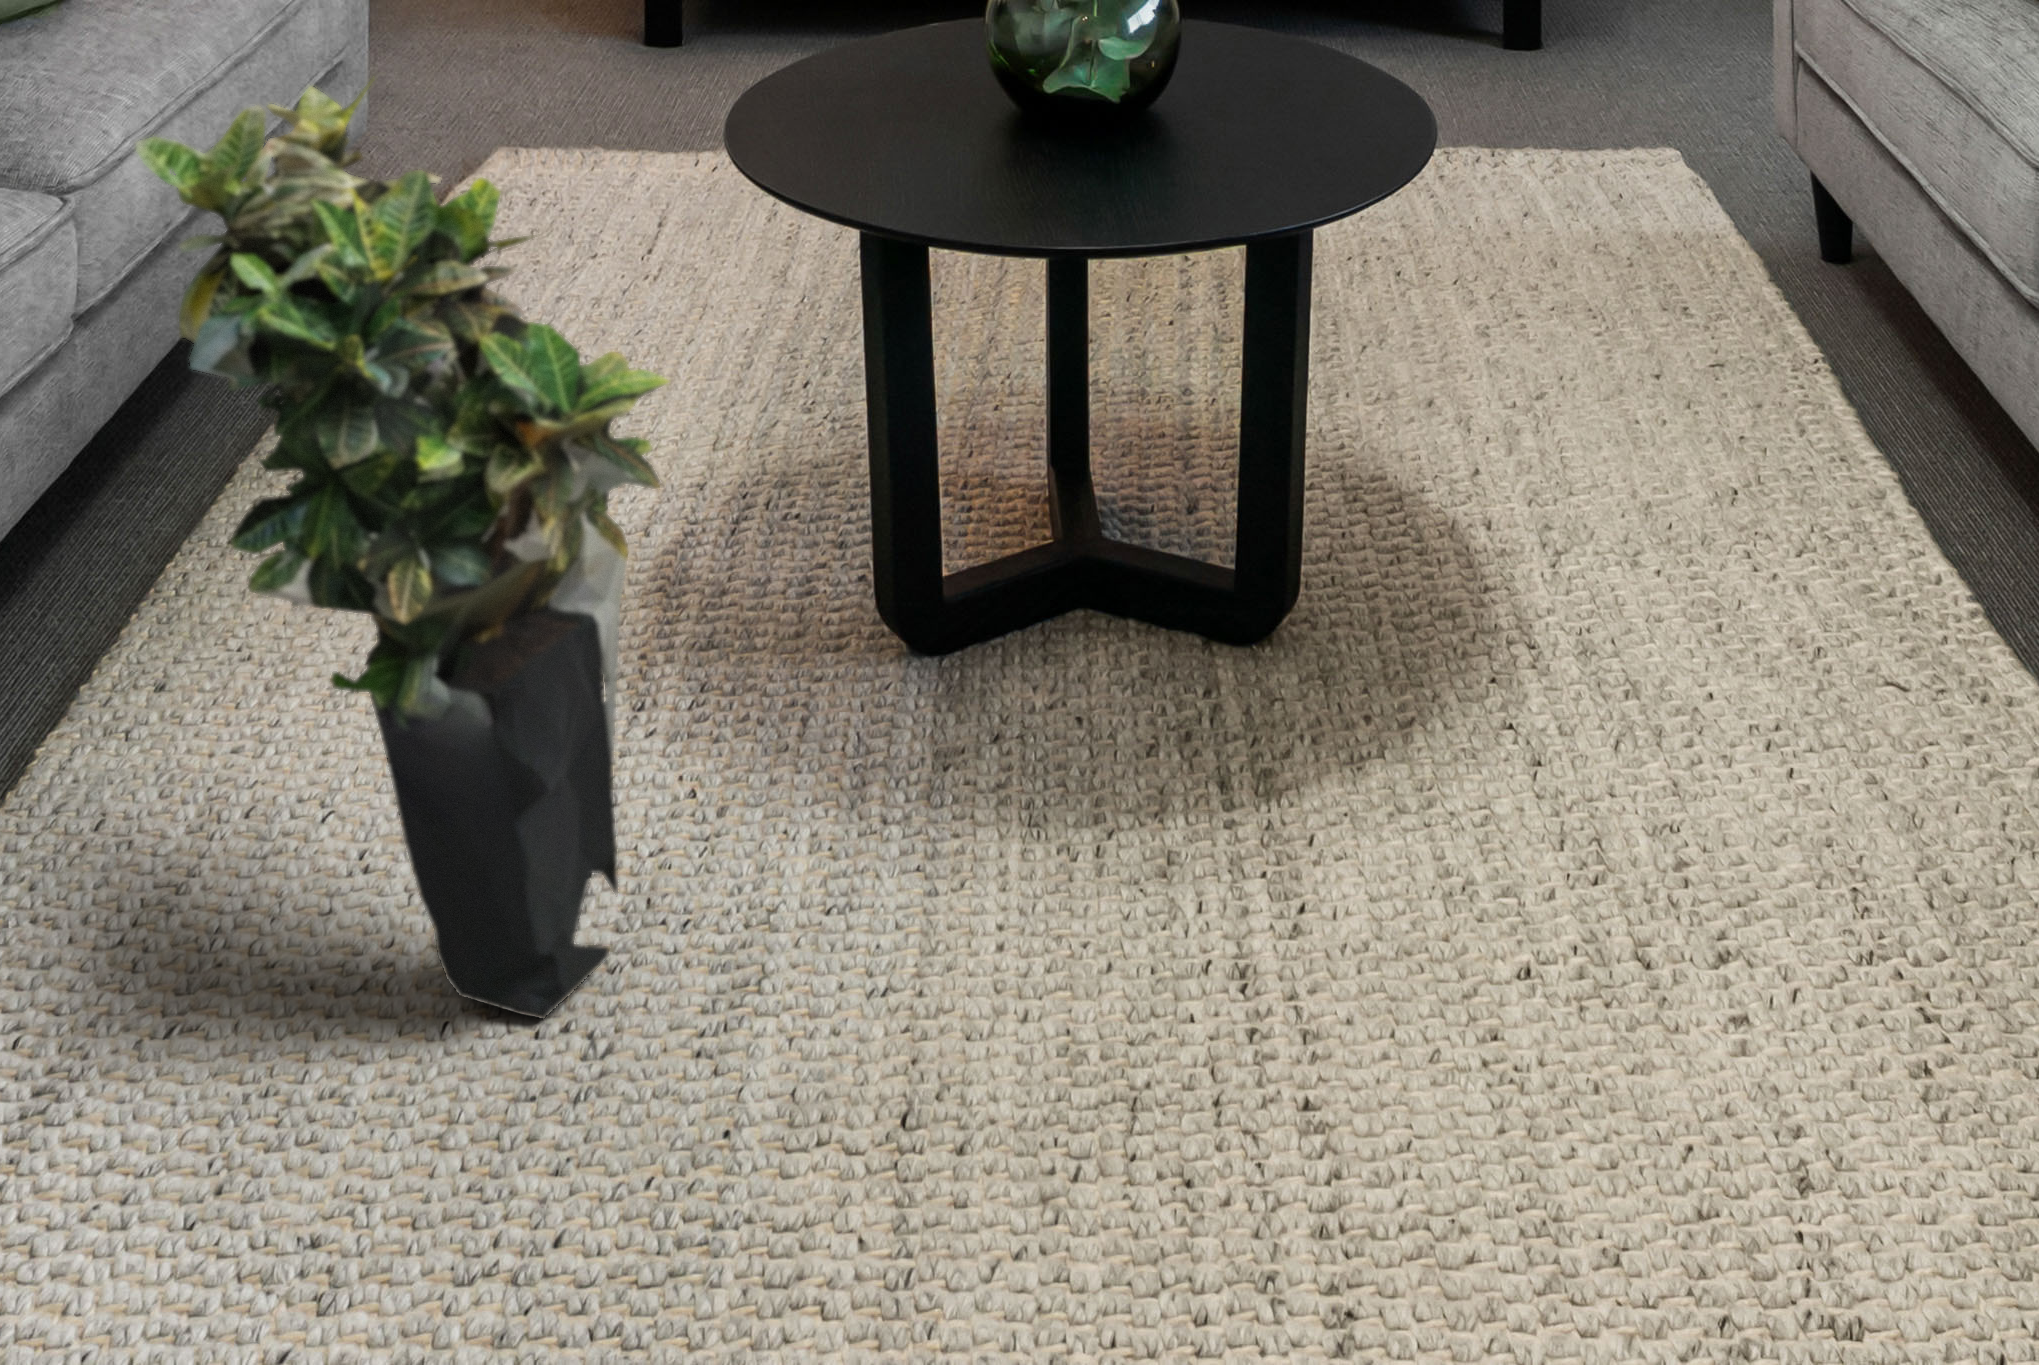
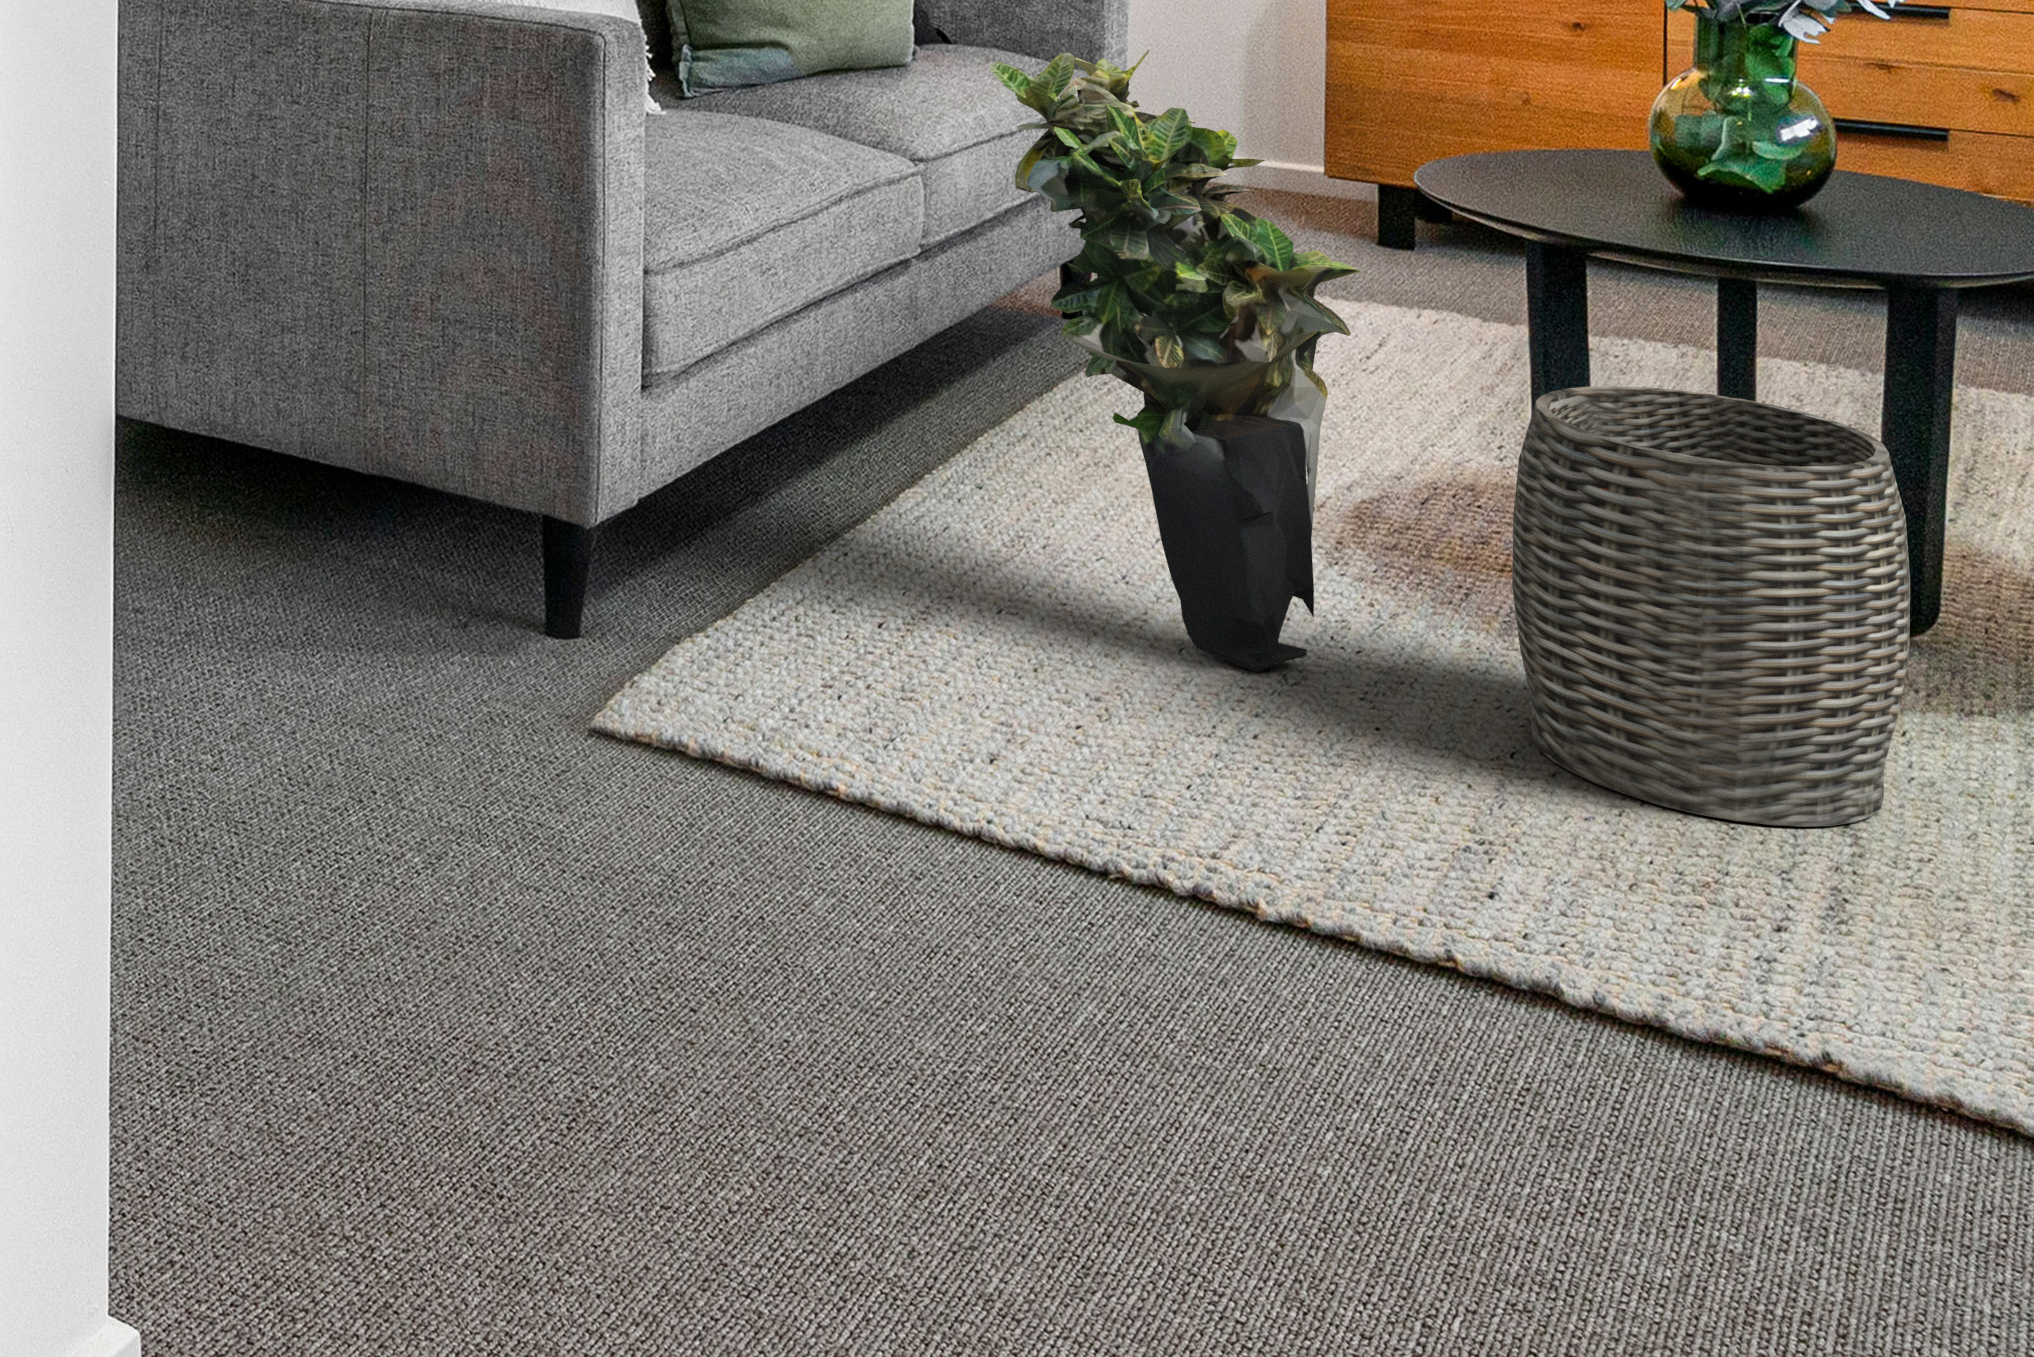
woven basket: none [878,462,1342,1143] -> present [1512,386,1910,827]

